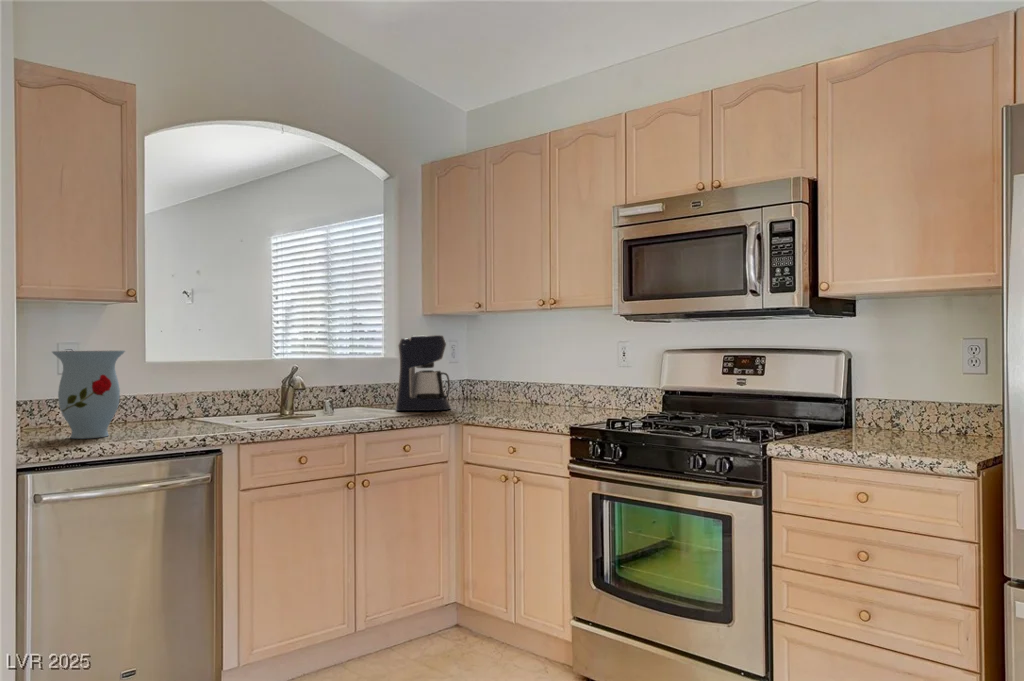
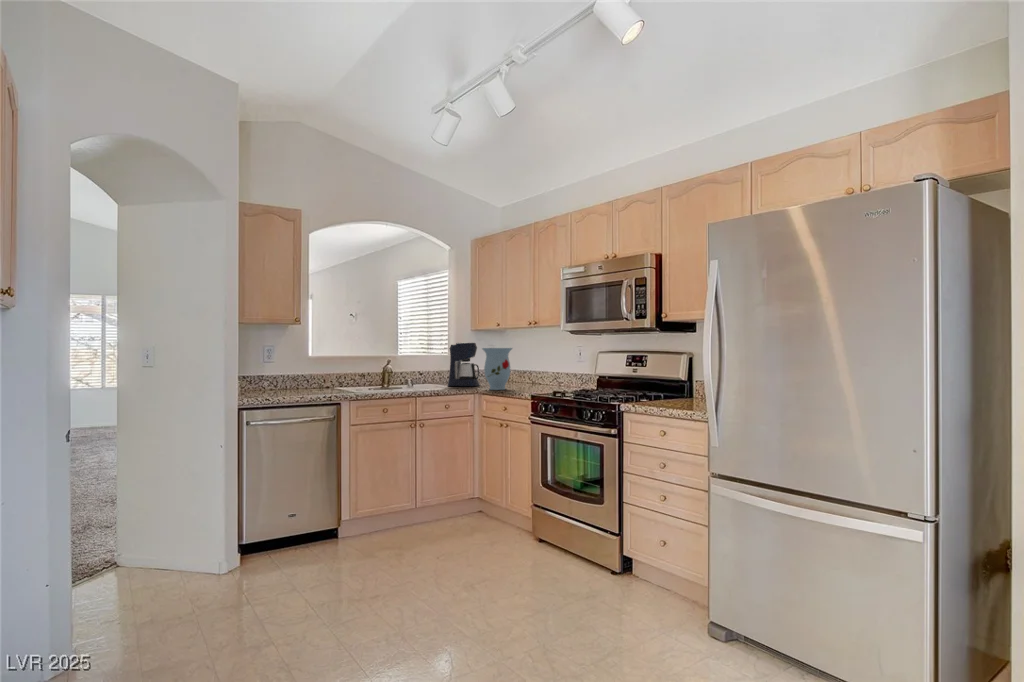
vase: present [52,351,125,439] -> present [482,348,512,390]

